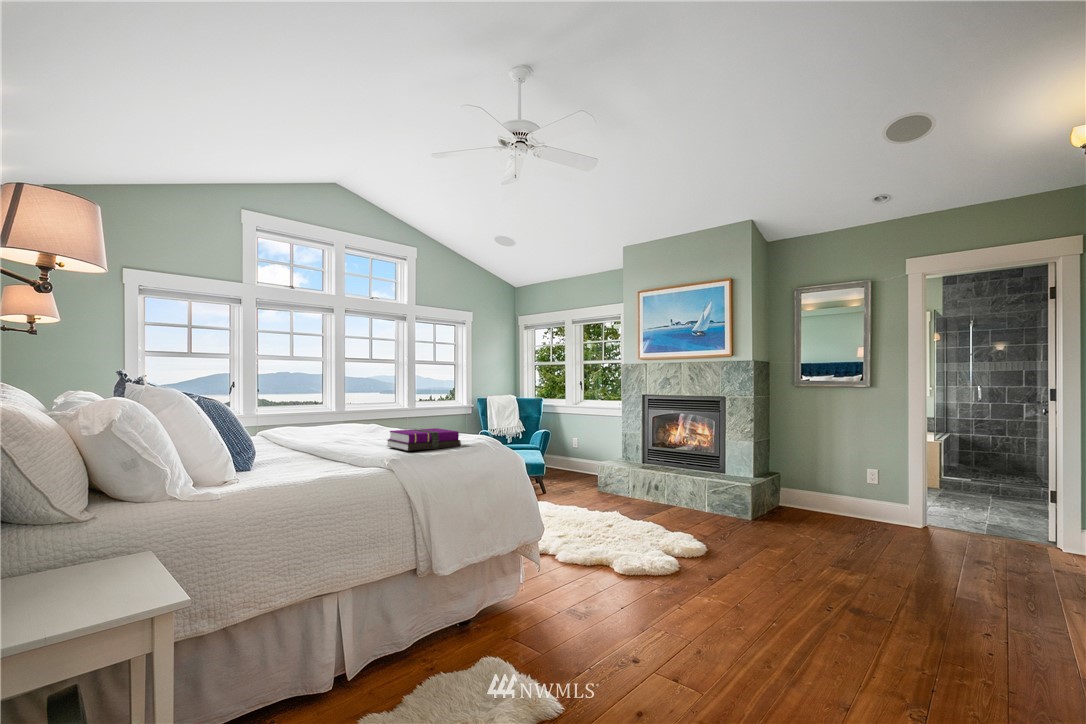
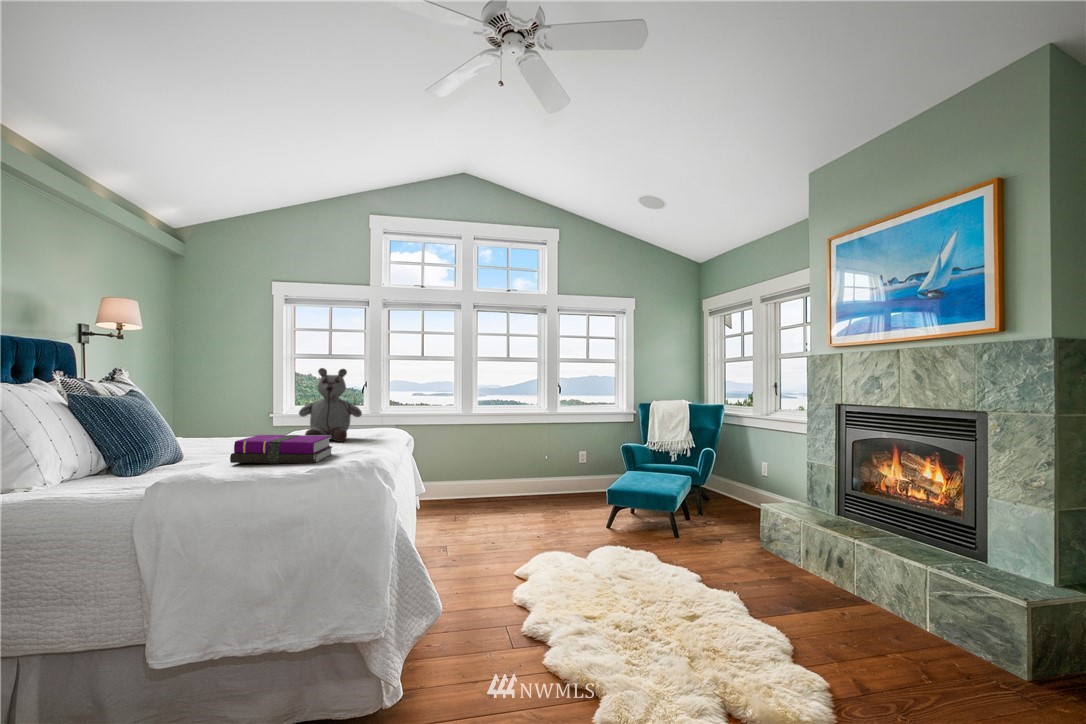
stuffed bear: none [343,375,396,438] -> present [299,368,362,442]

